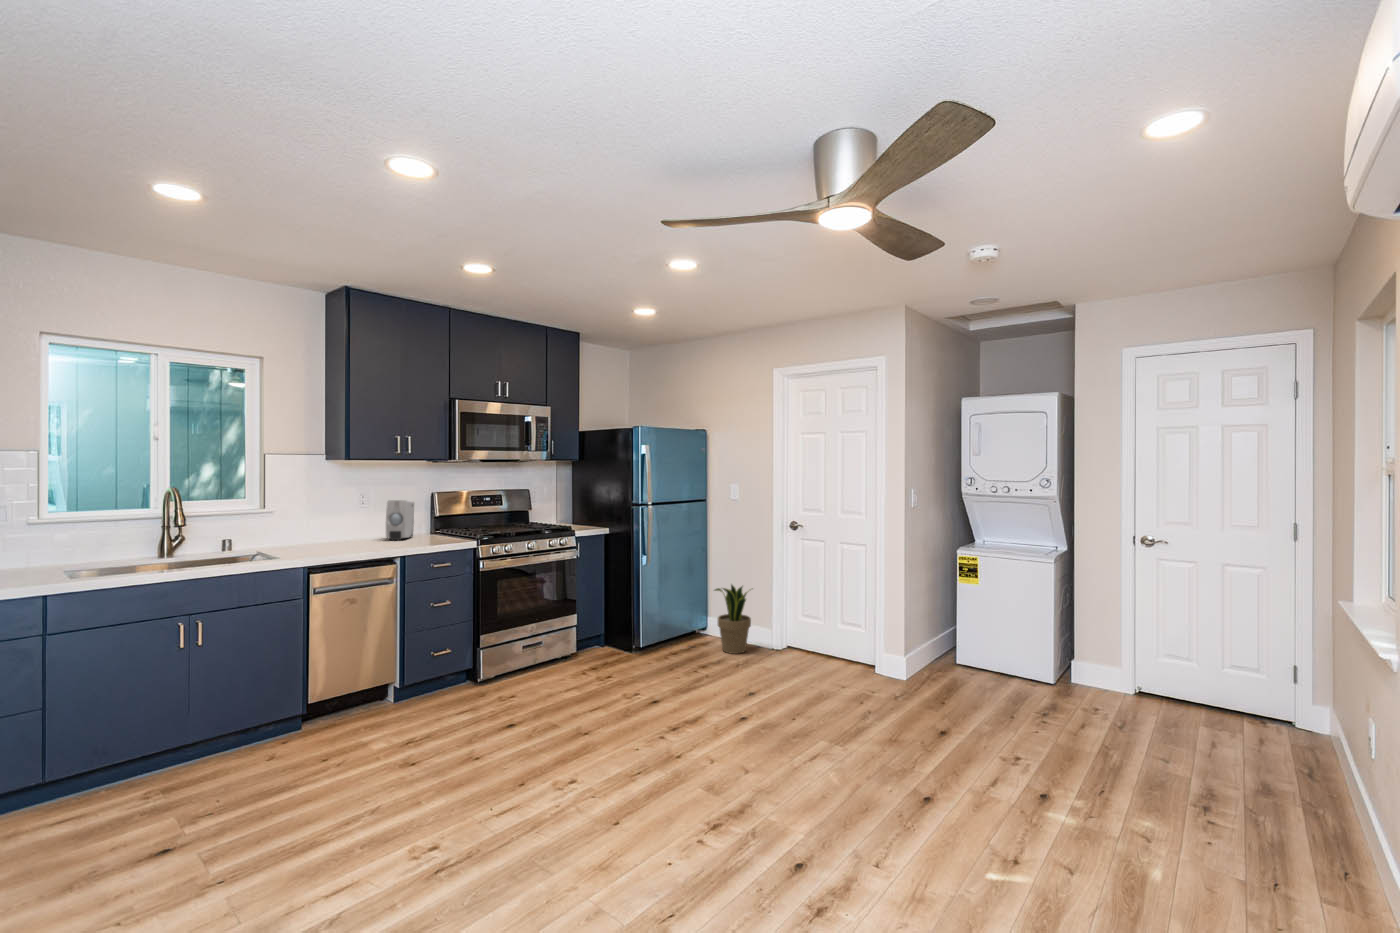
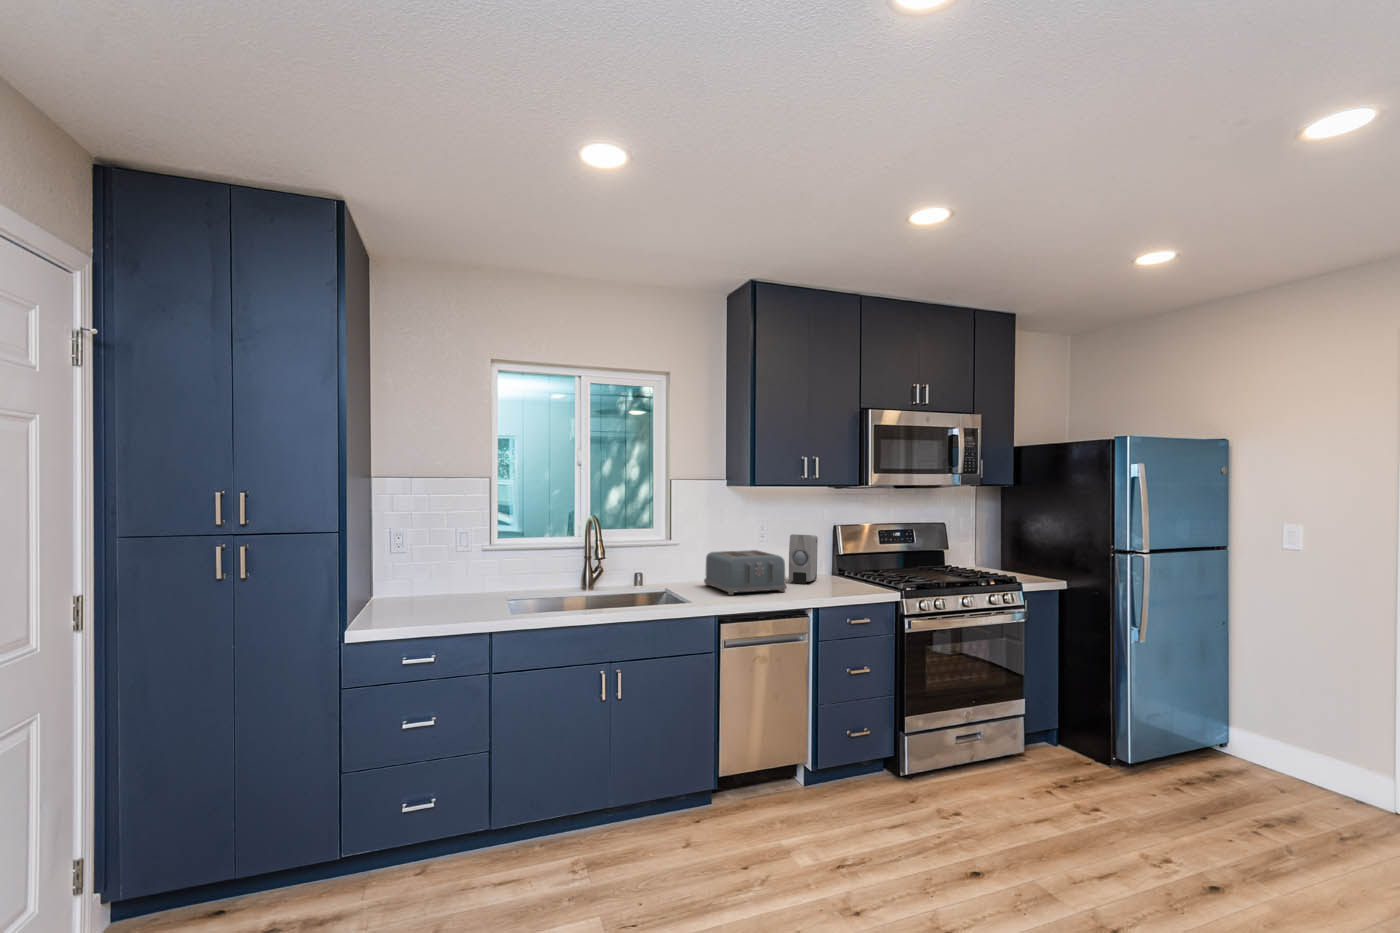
toaster: none [301,514,379,551] -> present [704,550,787,595]
potted plant: present [715,585,751,654] -> none [1258,687,1343,805]

